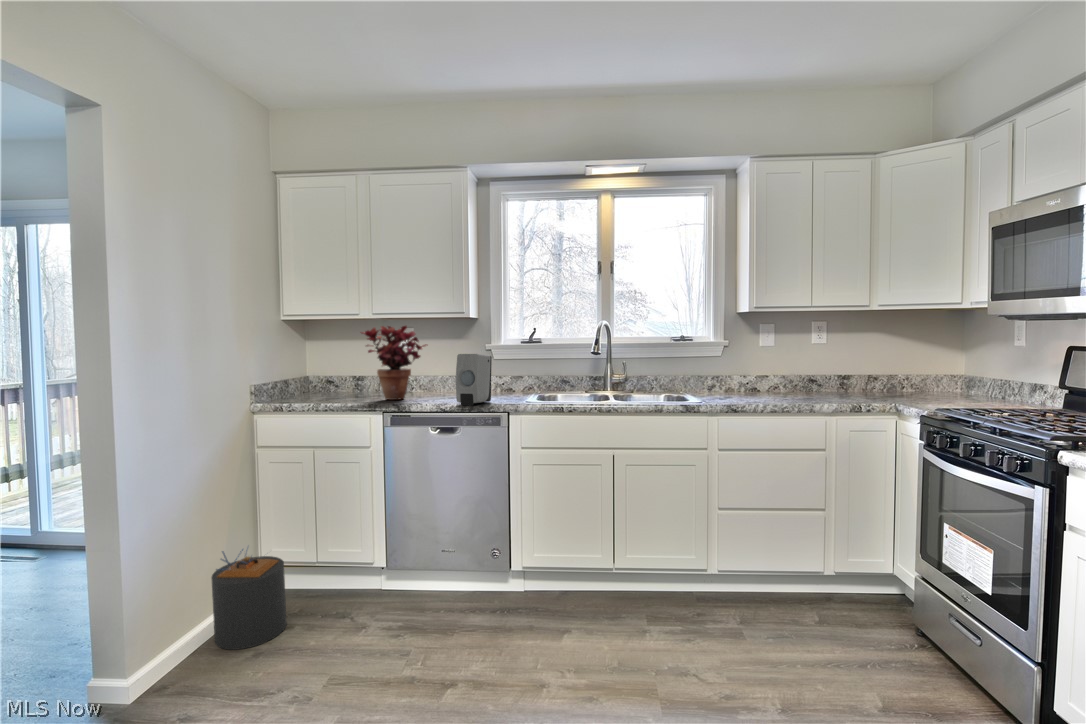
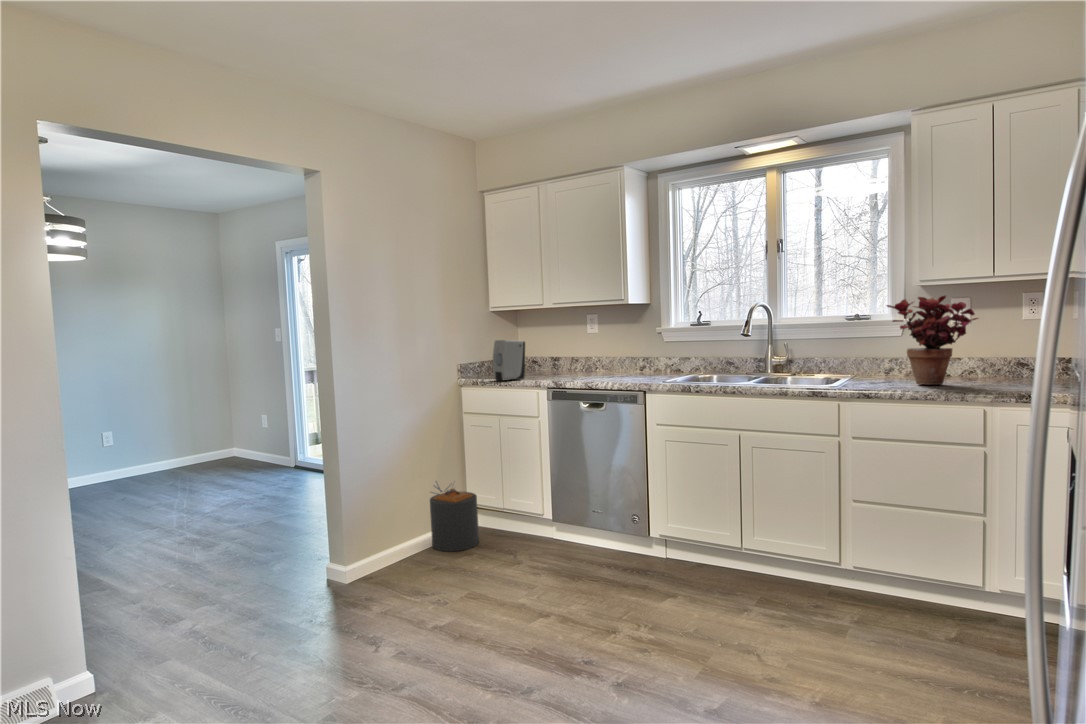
potted plant: present [362,326,426,400] -> present [886,295,978,385]
soap dispenser: present [456,354,492,405] -> present [493,340,525,381]

